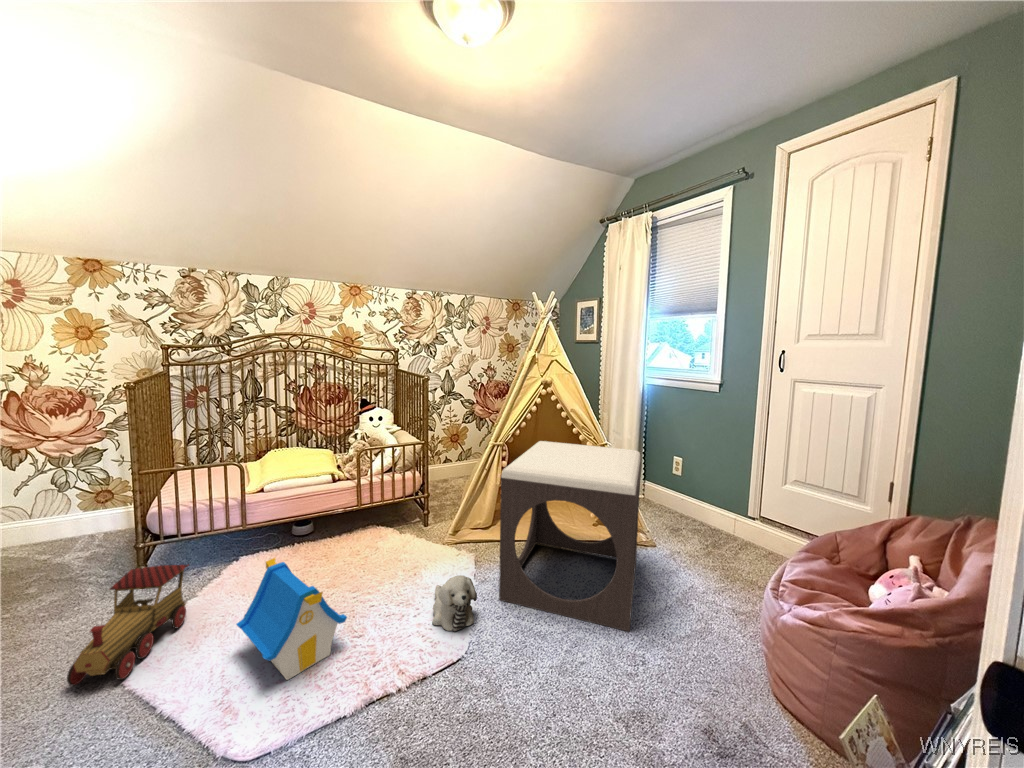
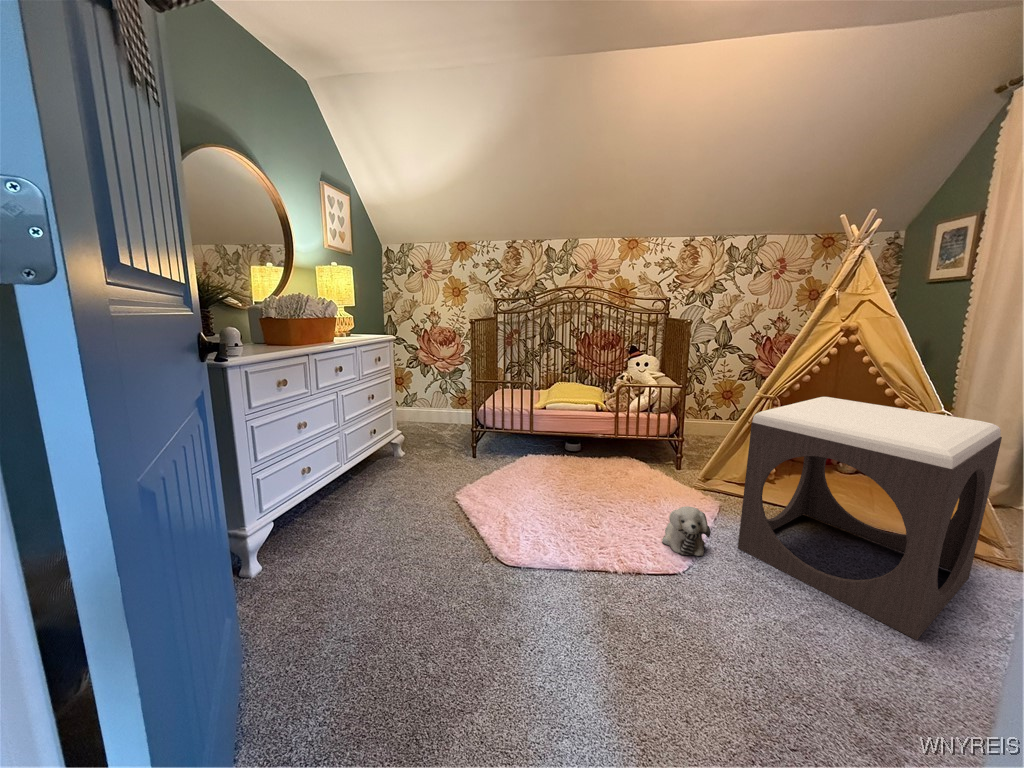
toy house: present [236,558,347,680] -> none [519,451,590,535]
toy train: present [67,565,188,686] -> none [439,440,498,500]

